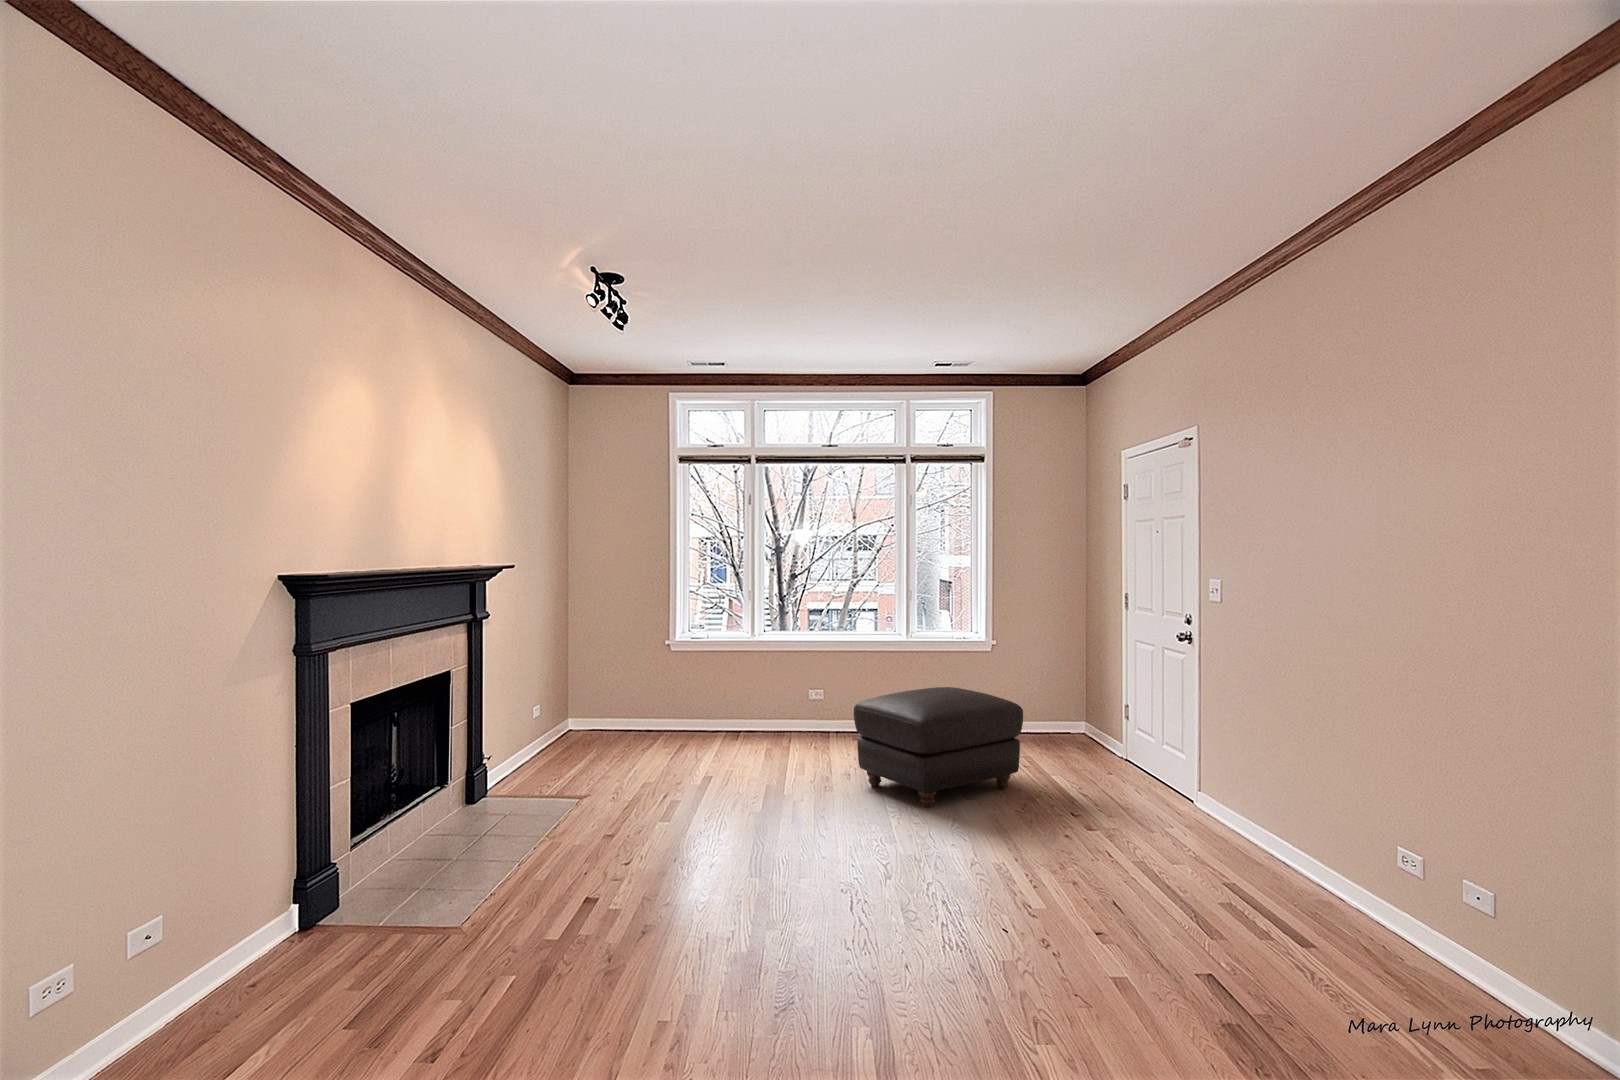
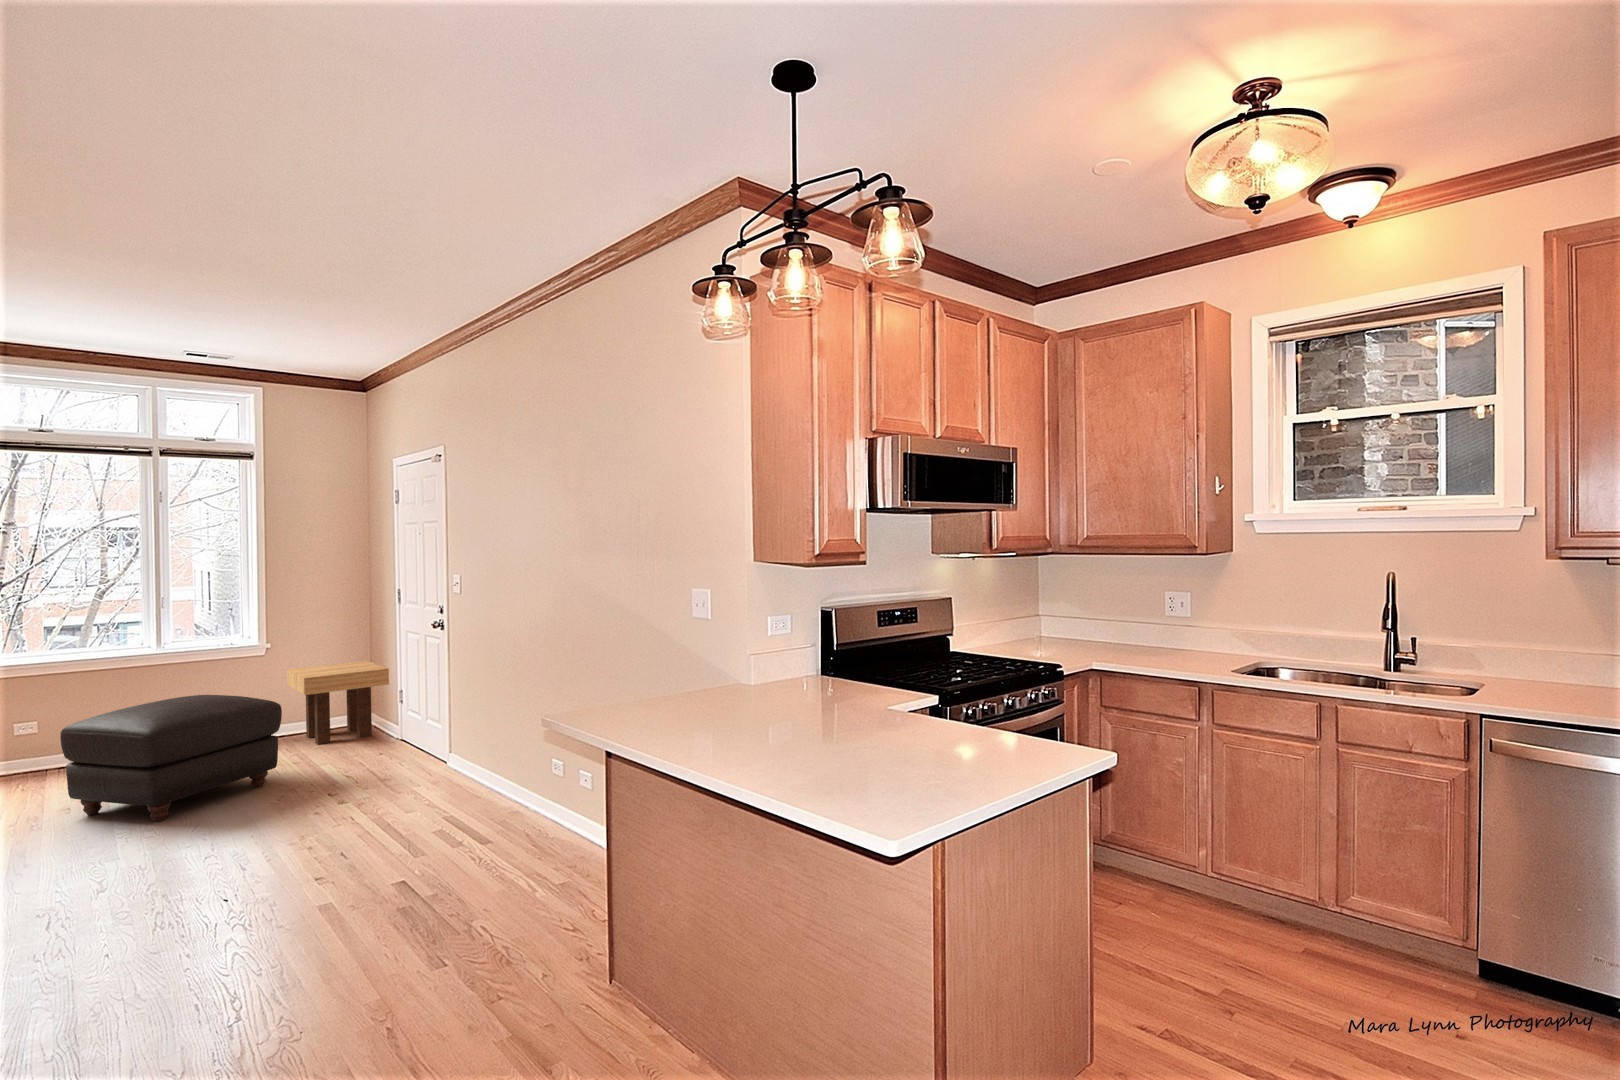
side table: none [1011,668,1112,750] -> present [287,661,389,744]

